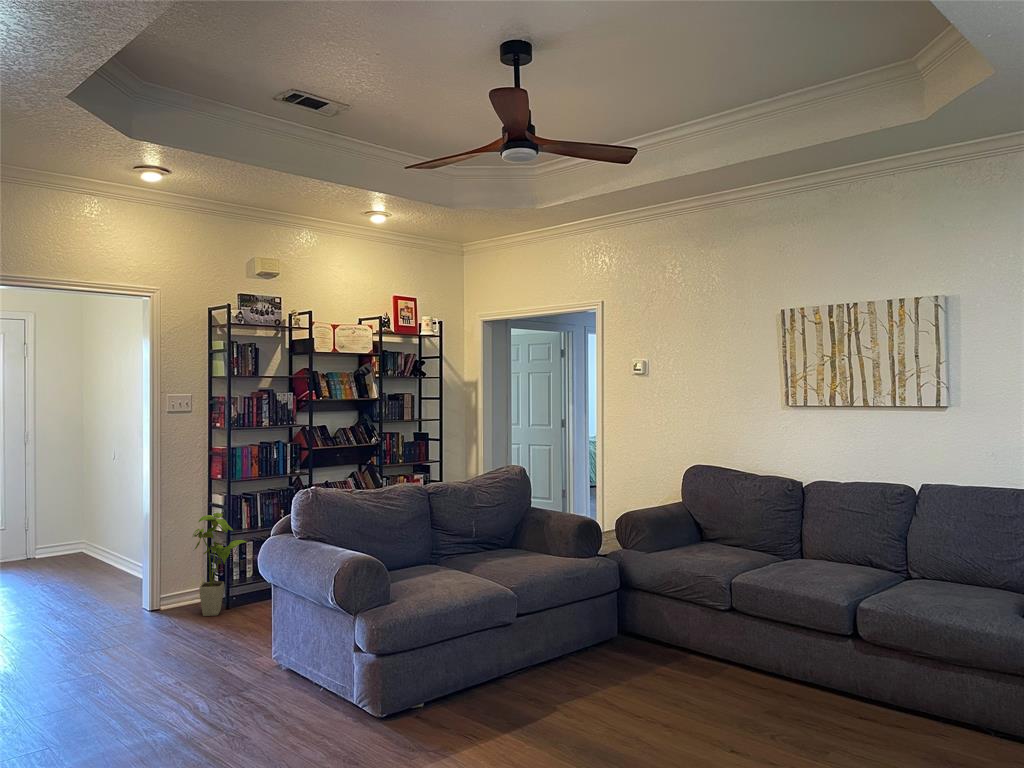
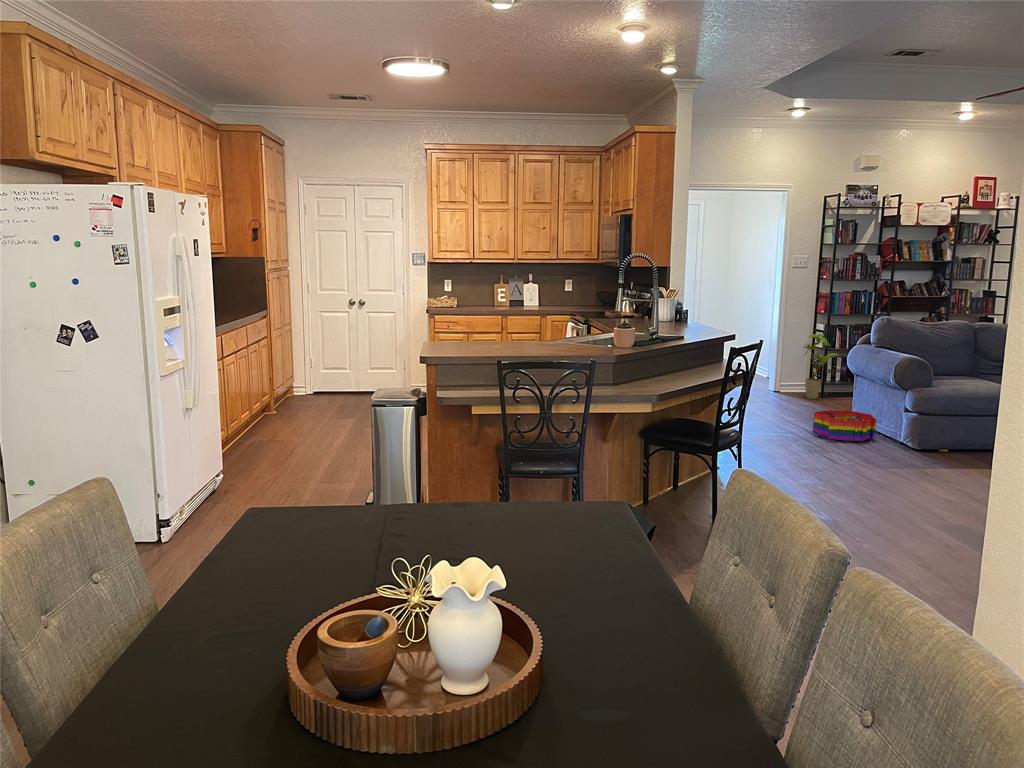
storage bin: none [209,652,313,724] -> present [813,410,876,441]

